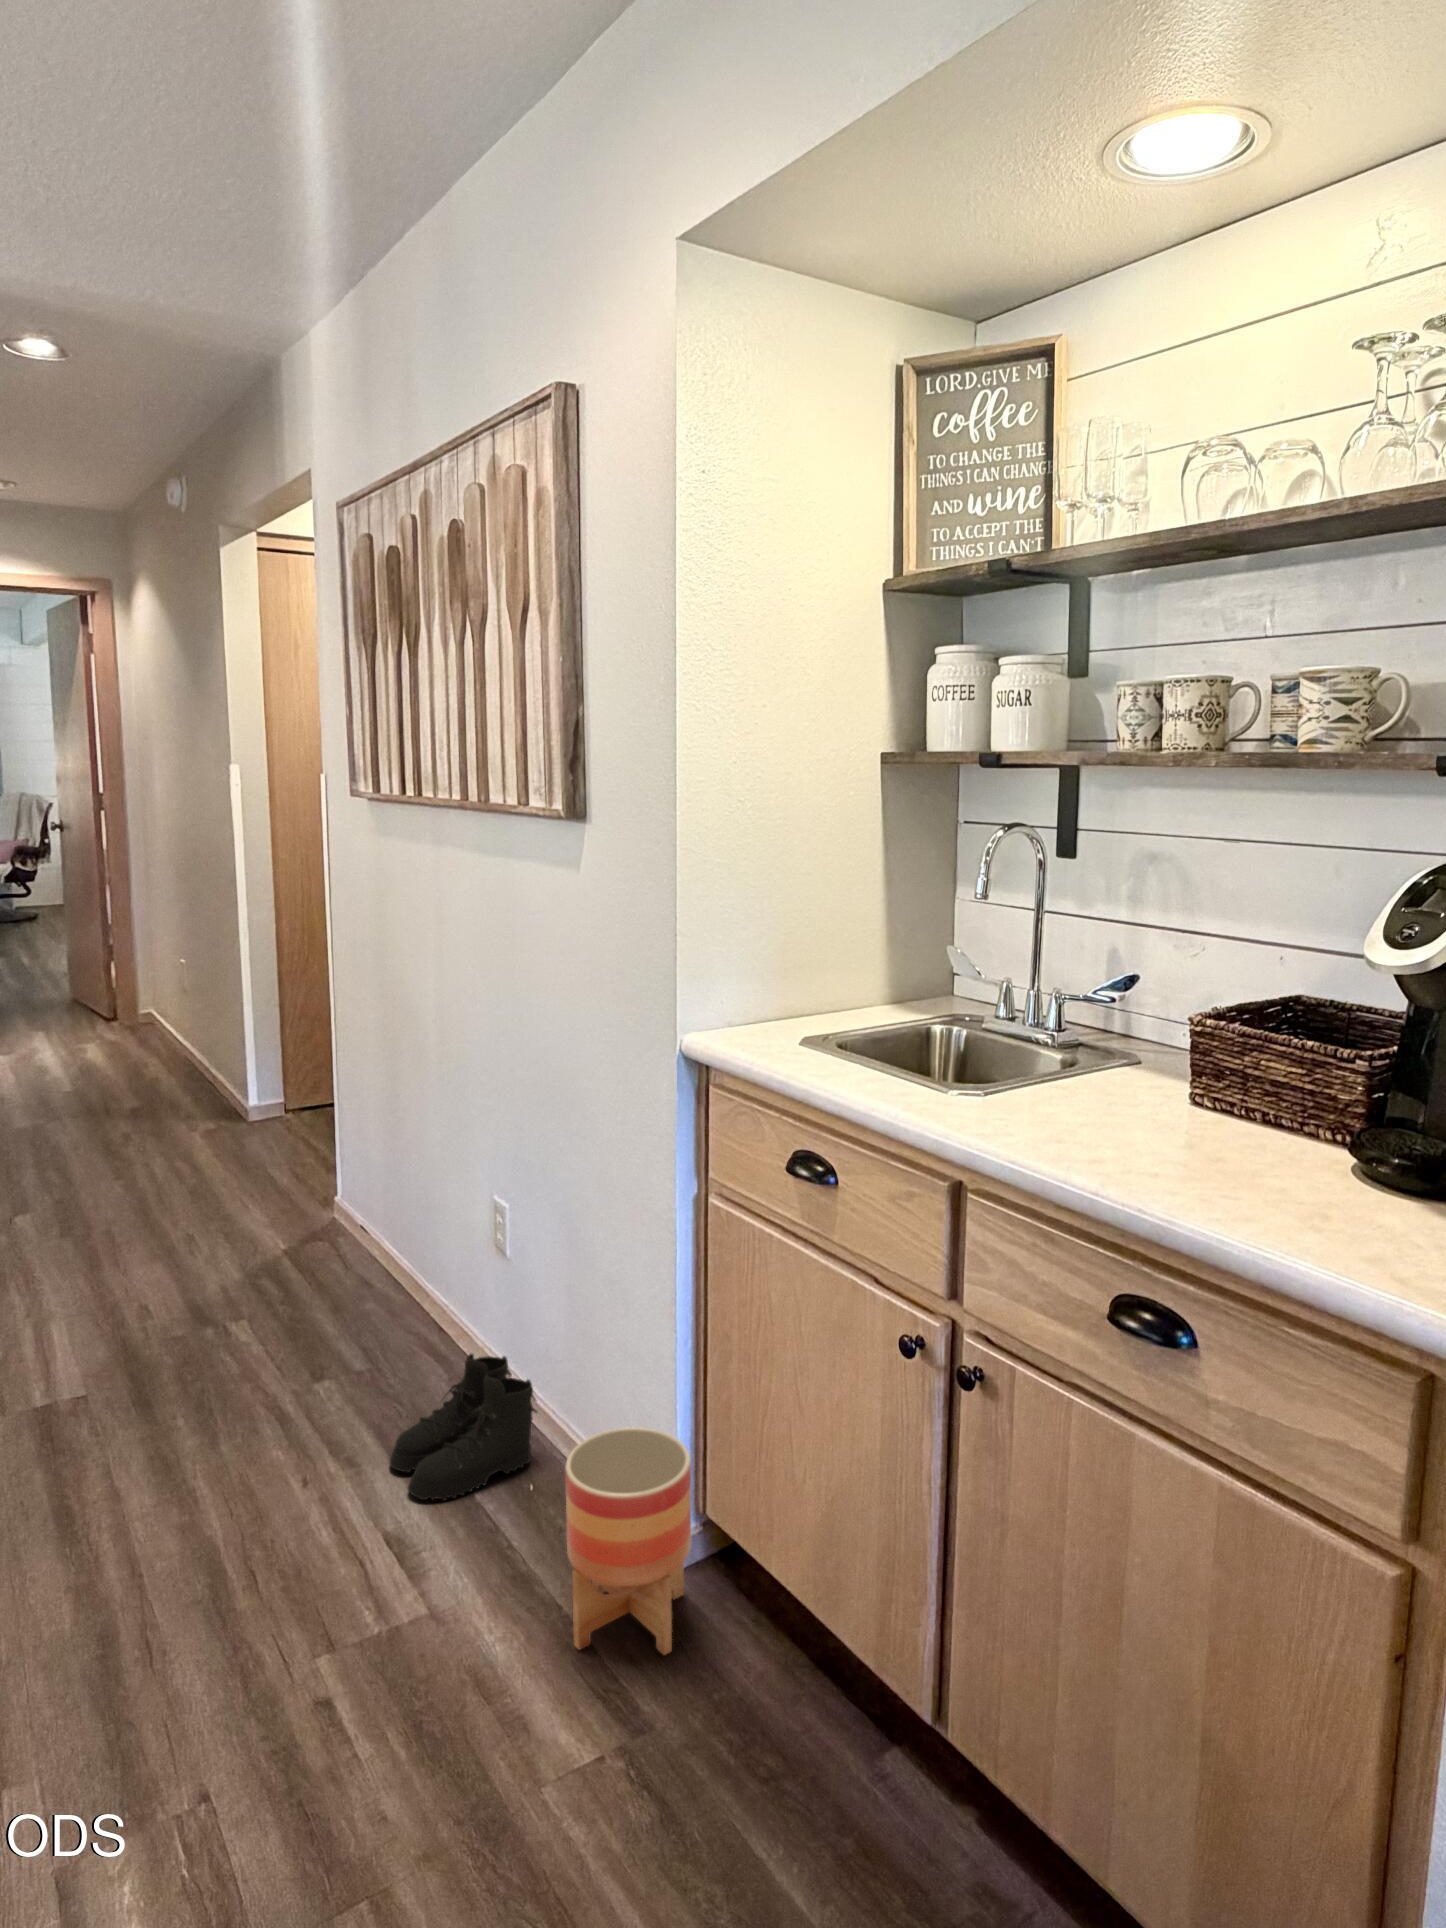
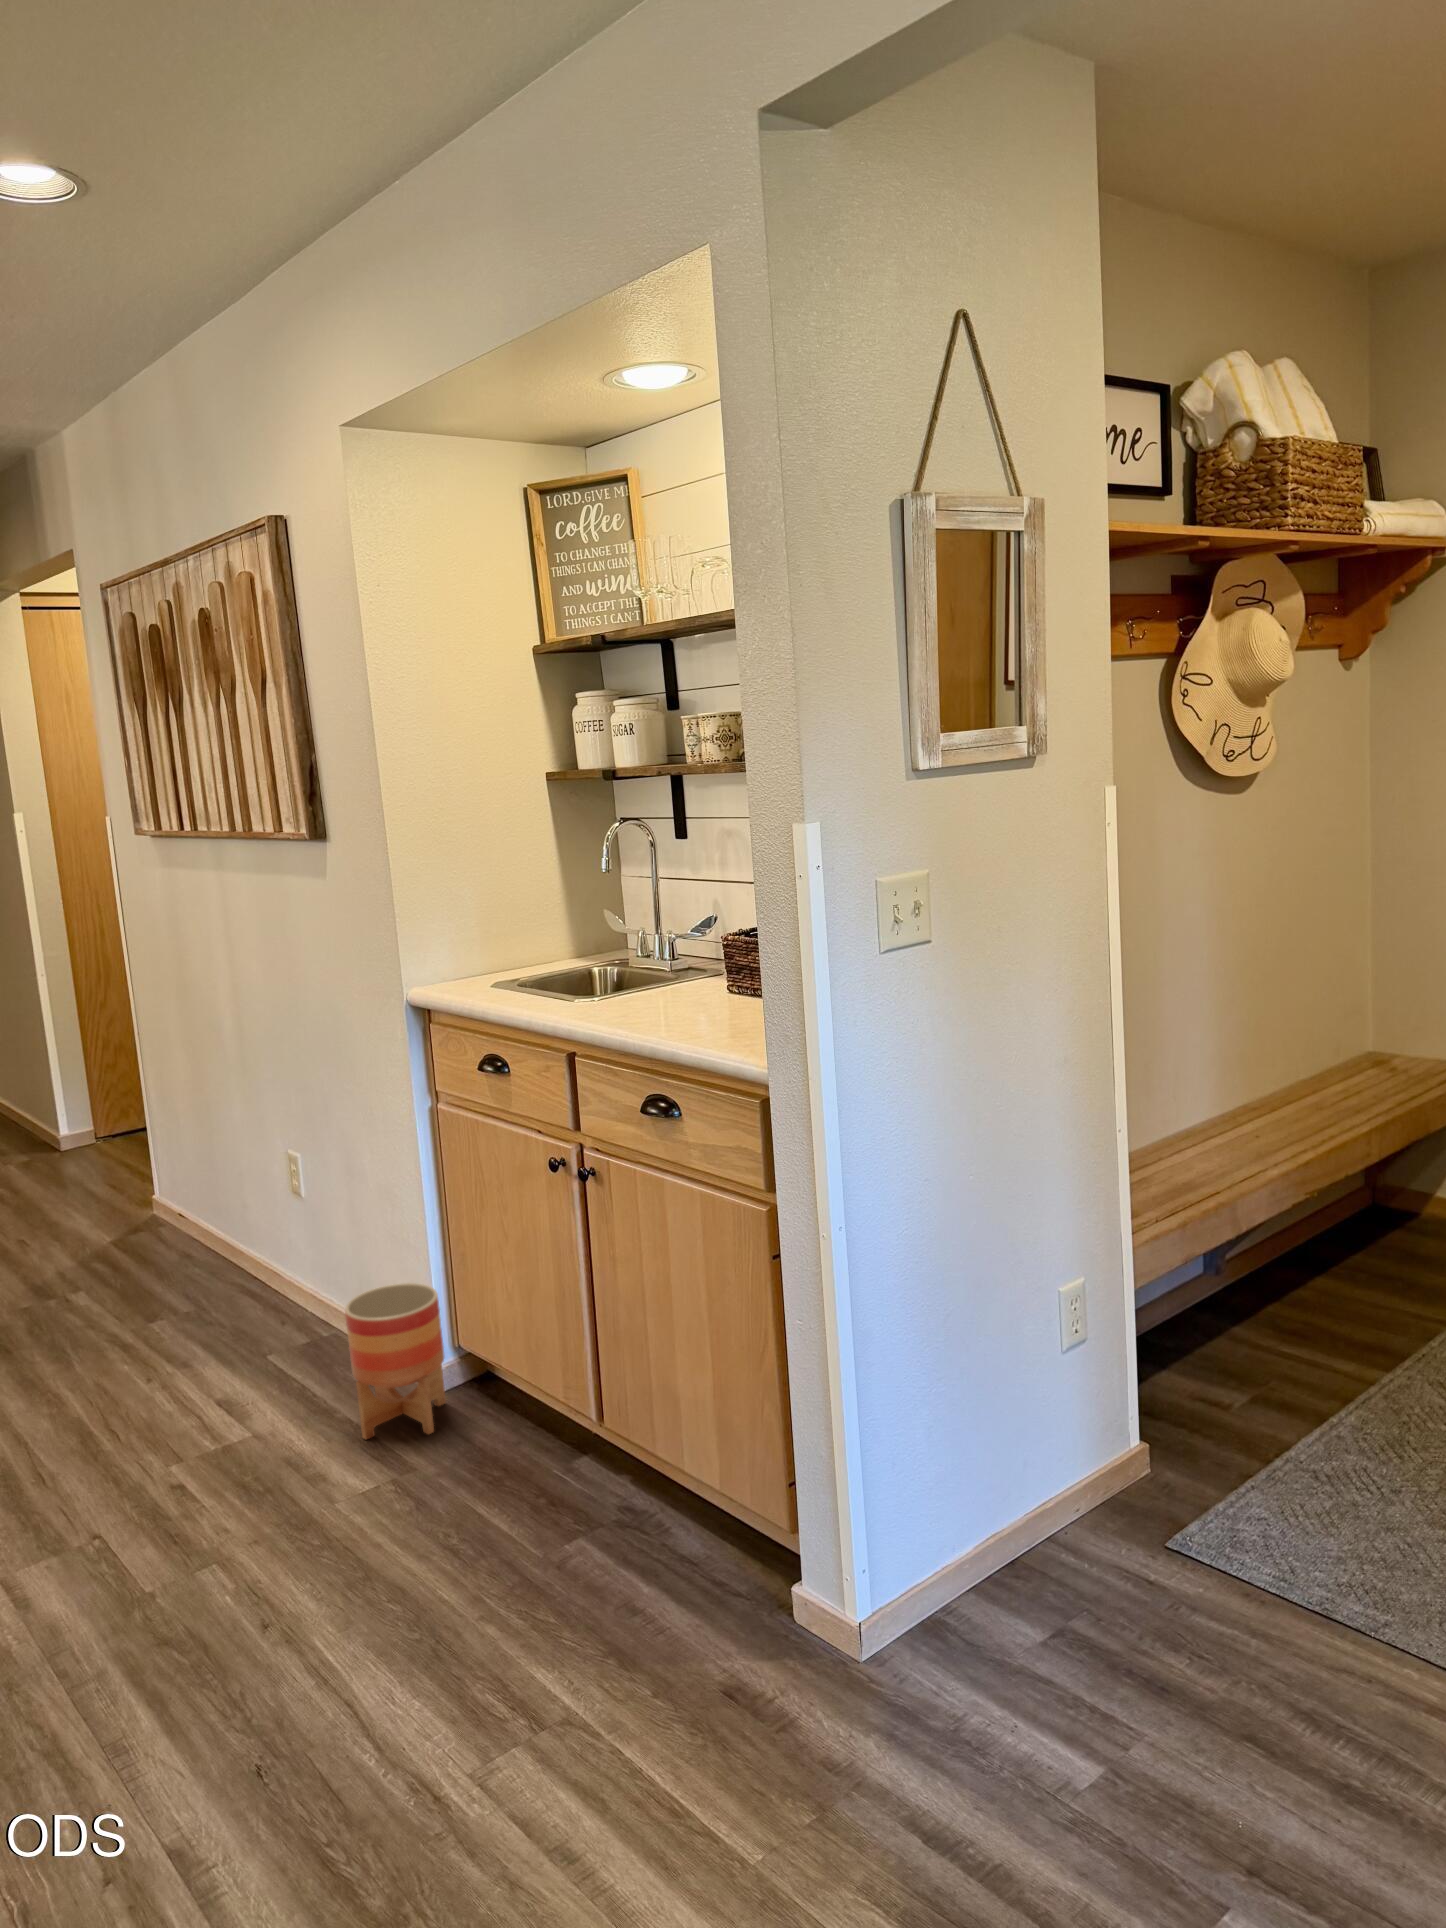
boots: present [390,1354,537,1501] -> none [216,1269,333,1377]

